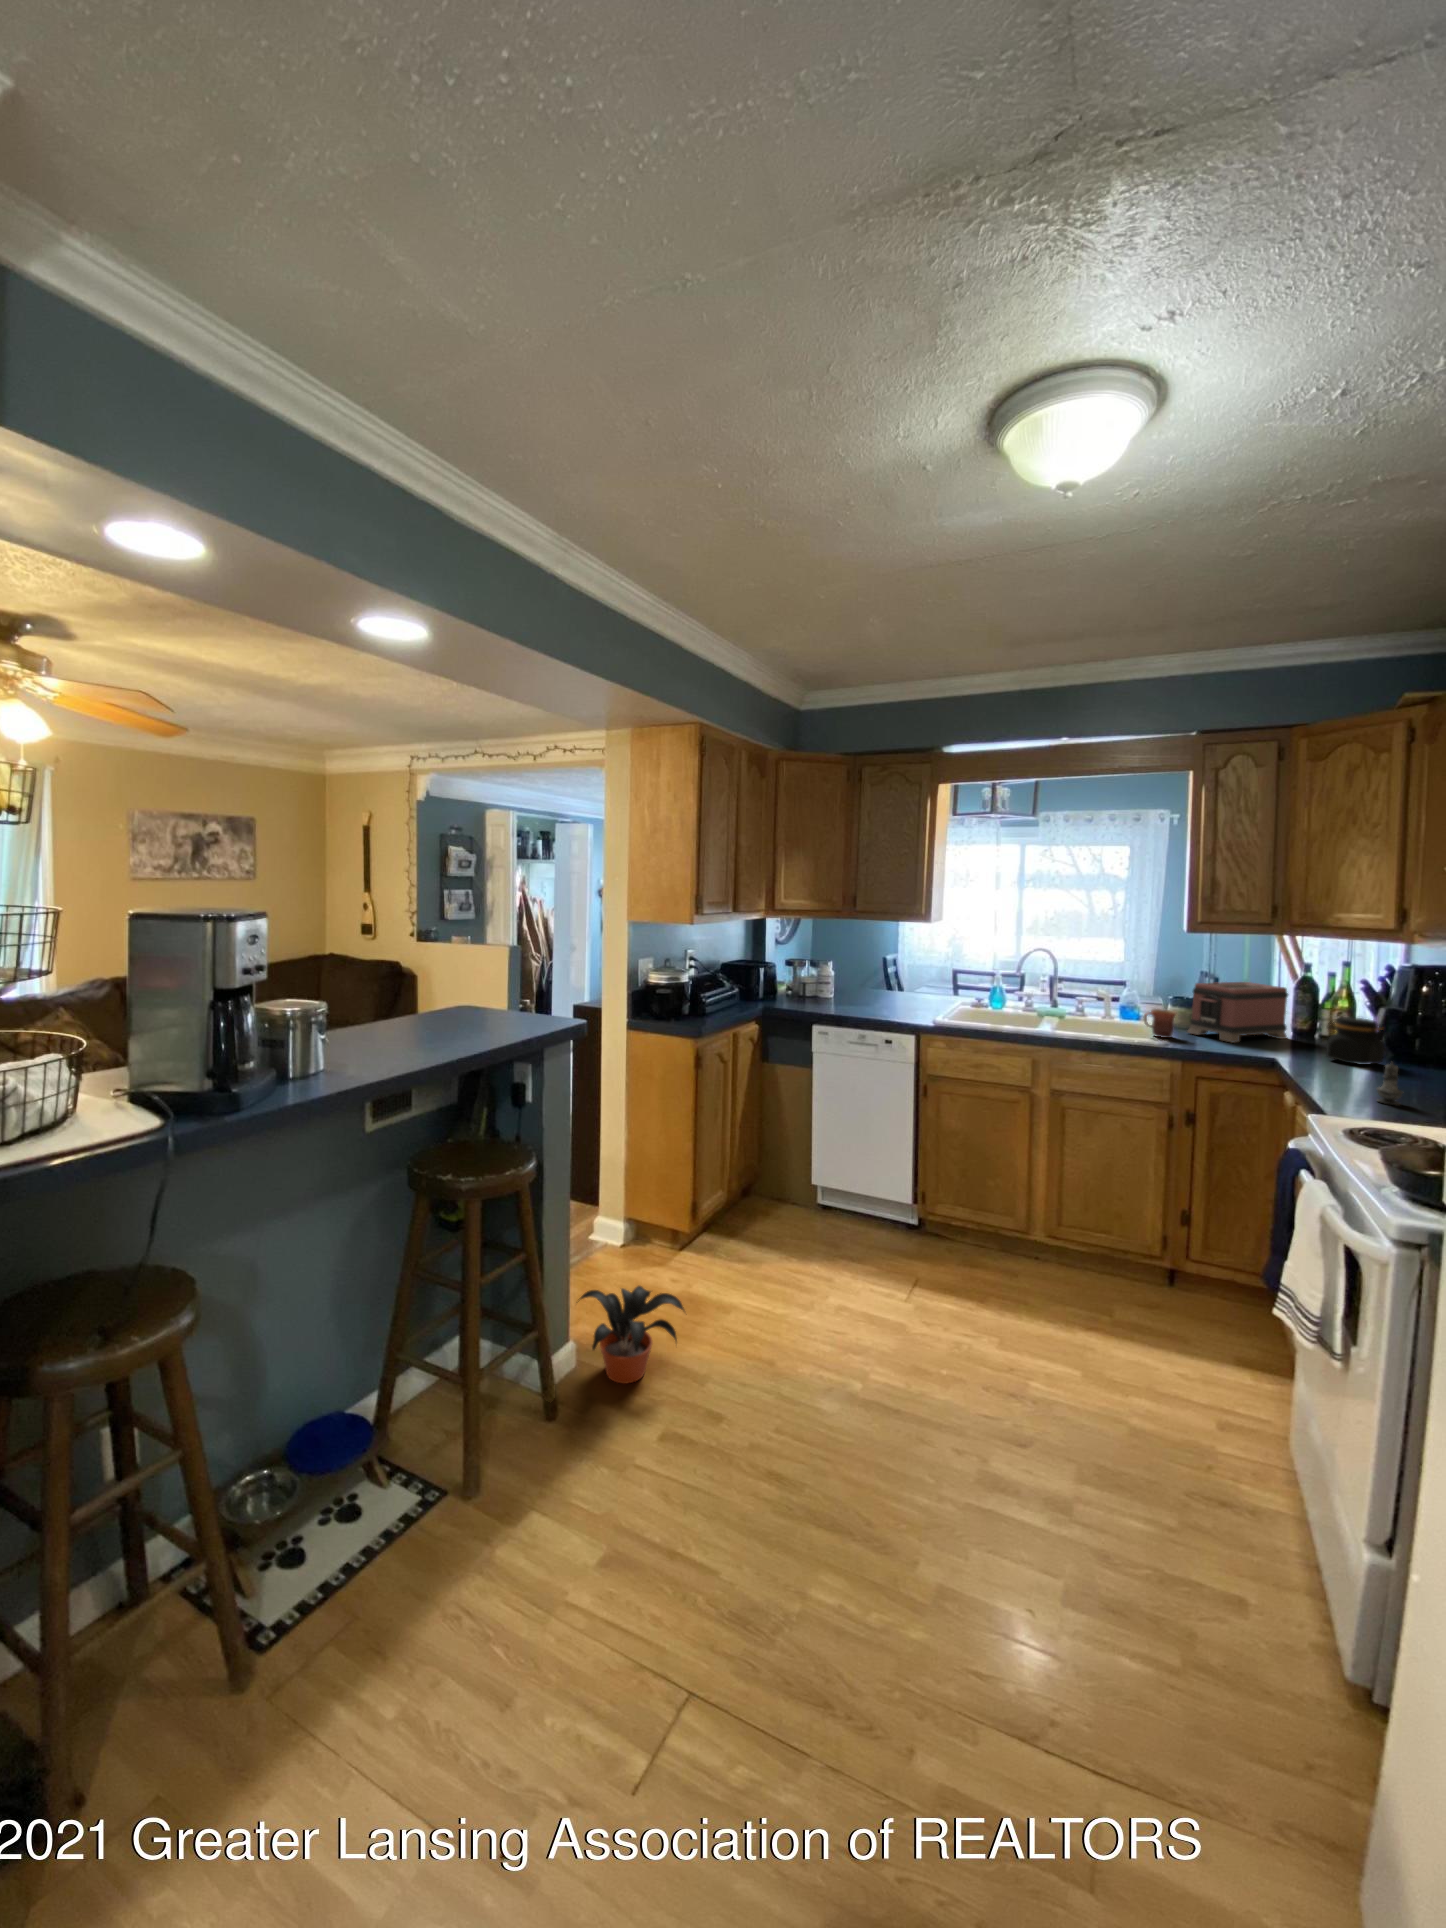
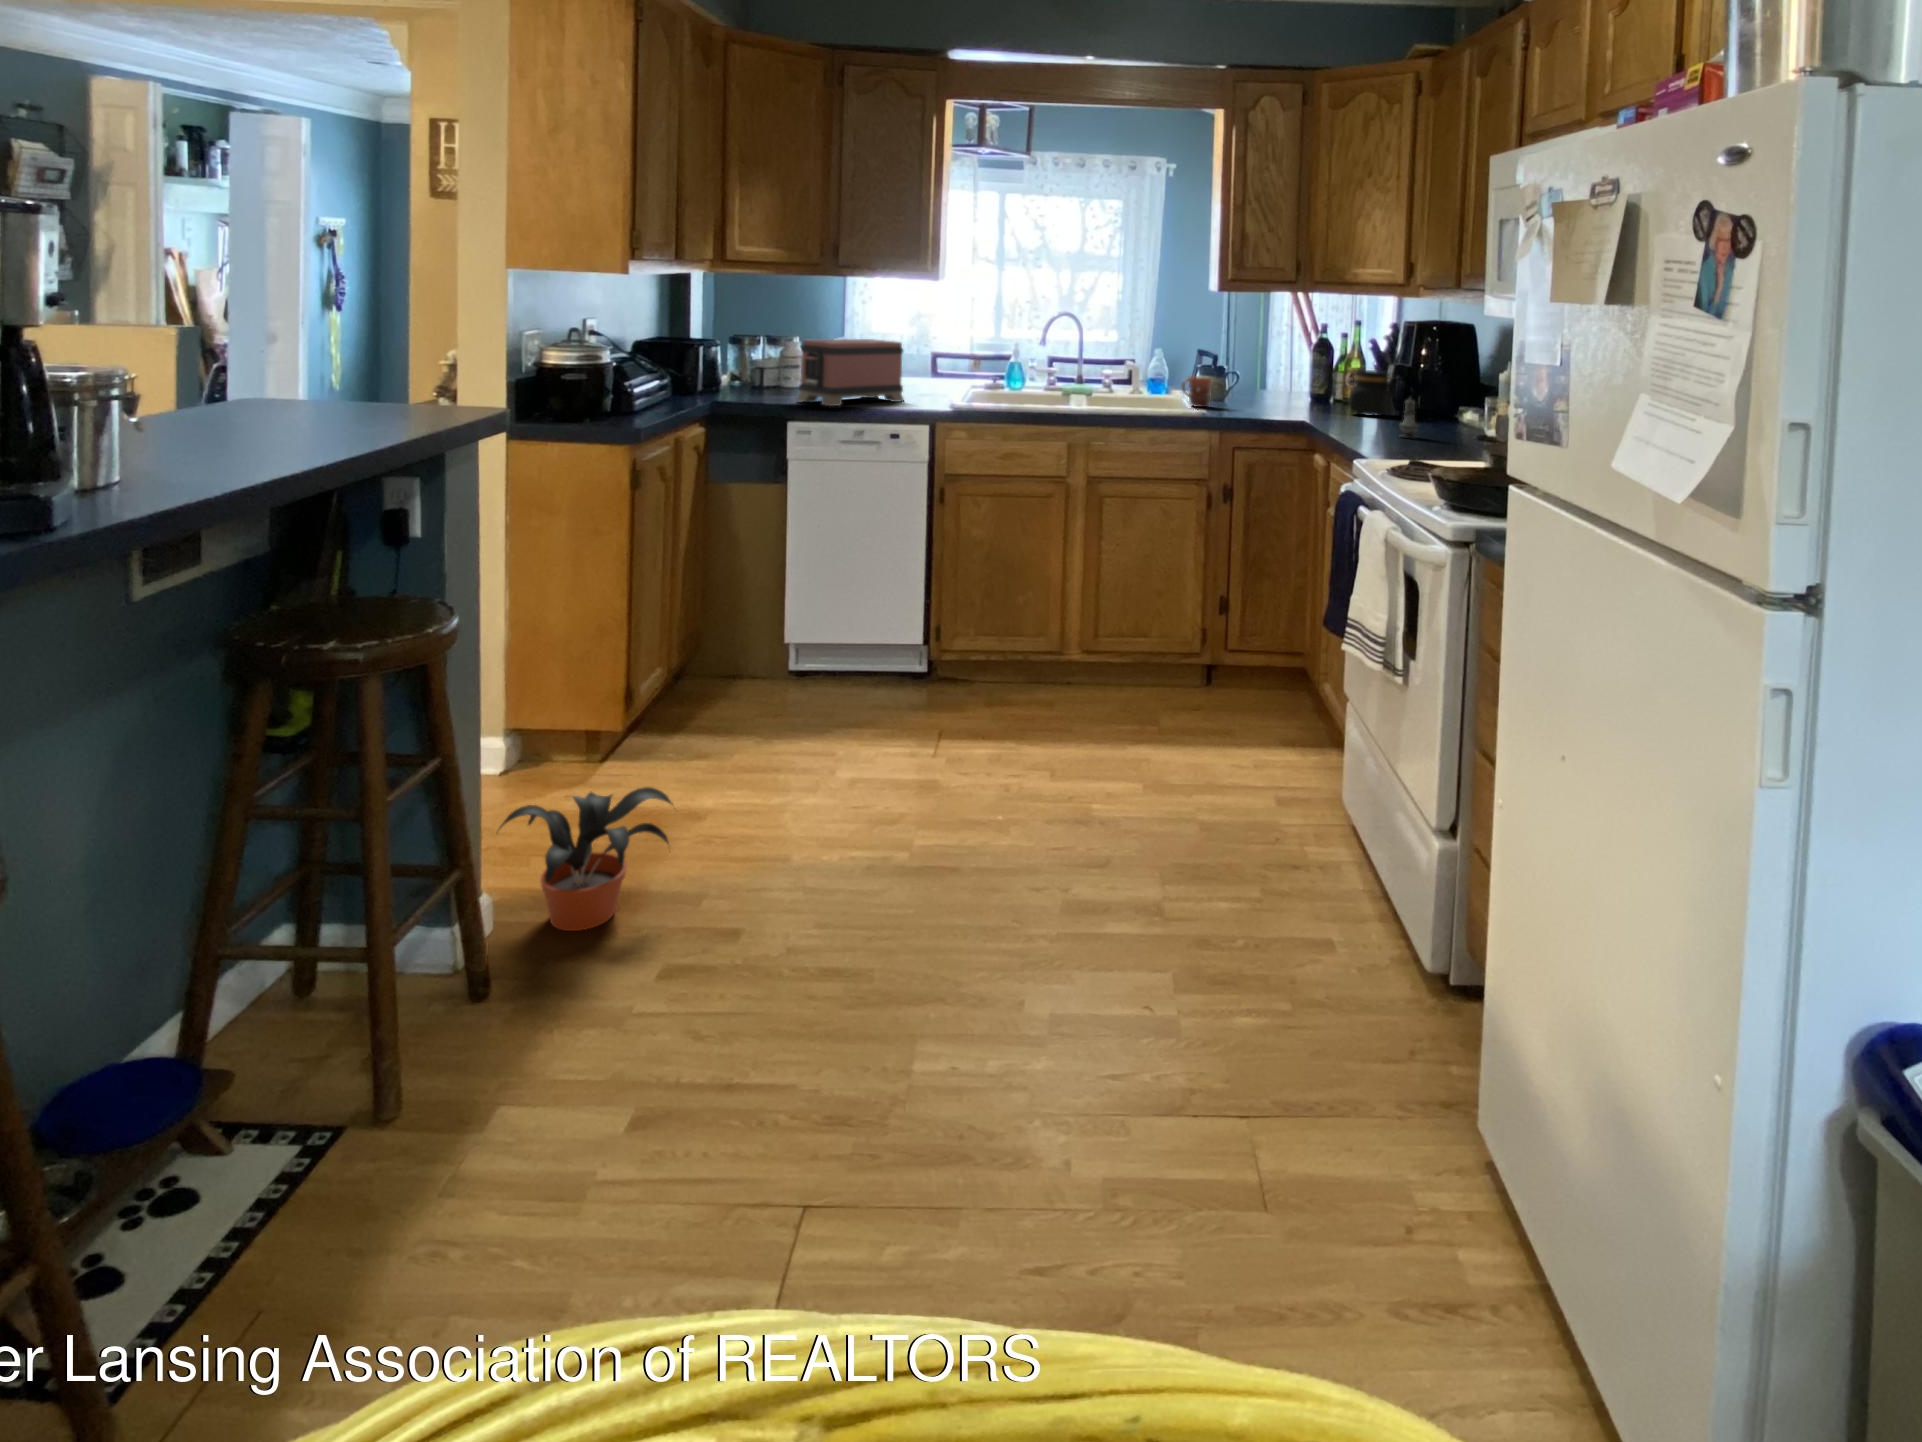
toaster: present [1188,982,1288,1043] -> present [797,339,904,406]

